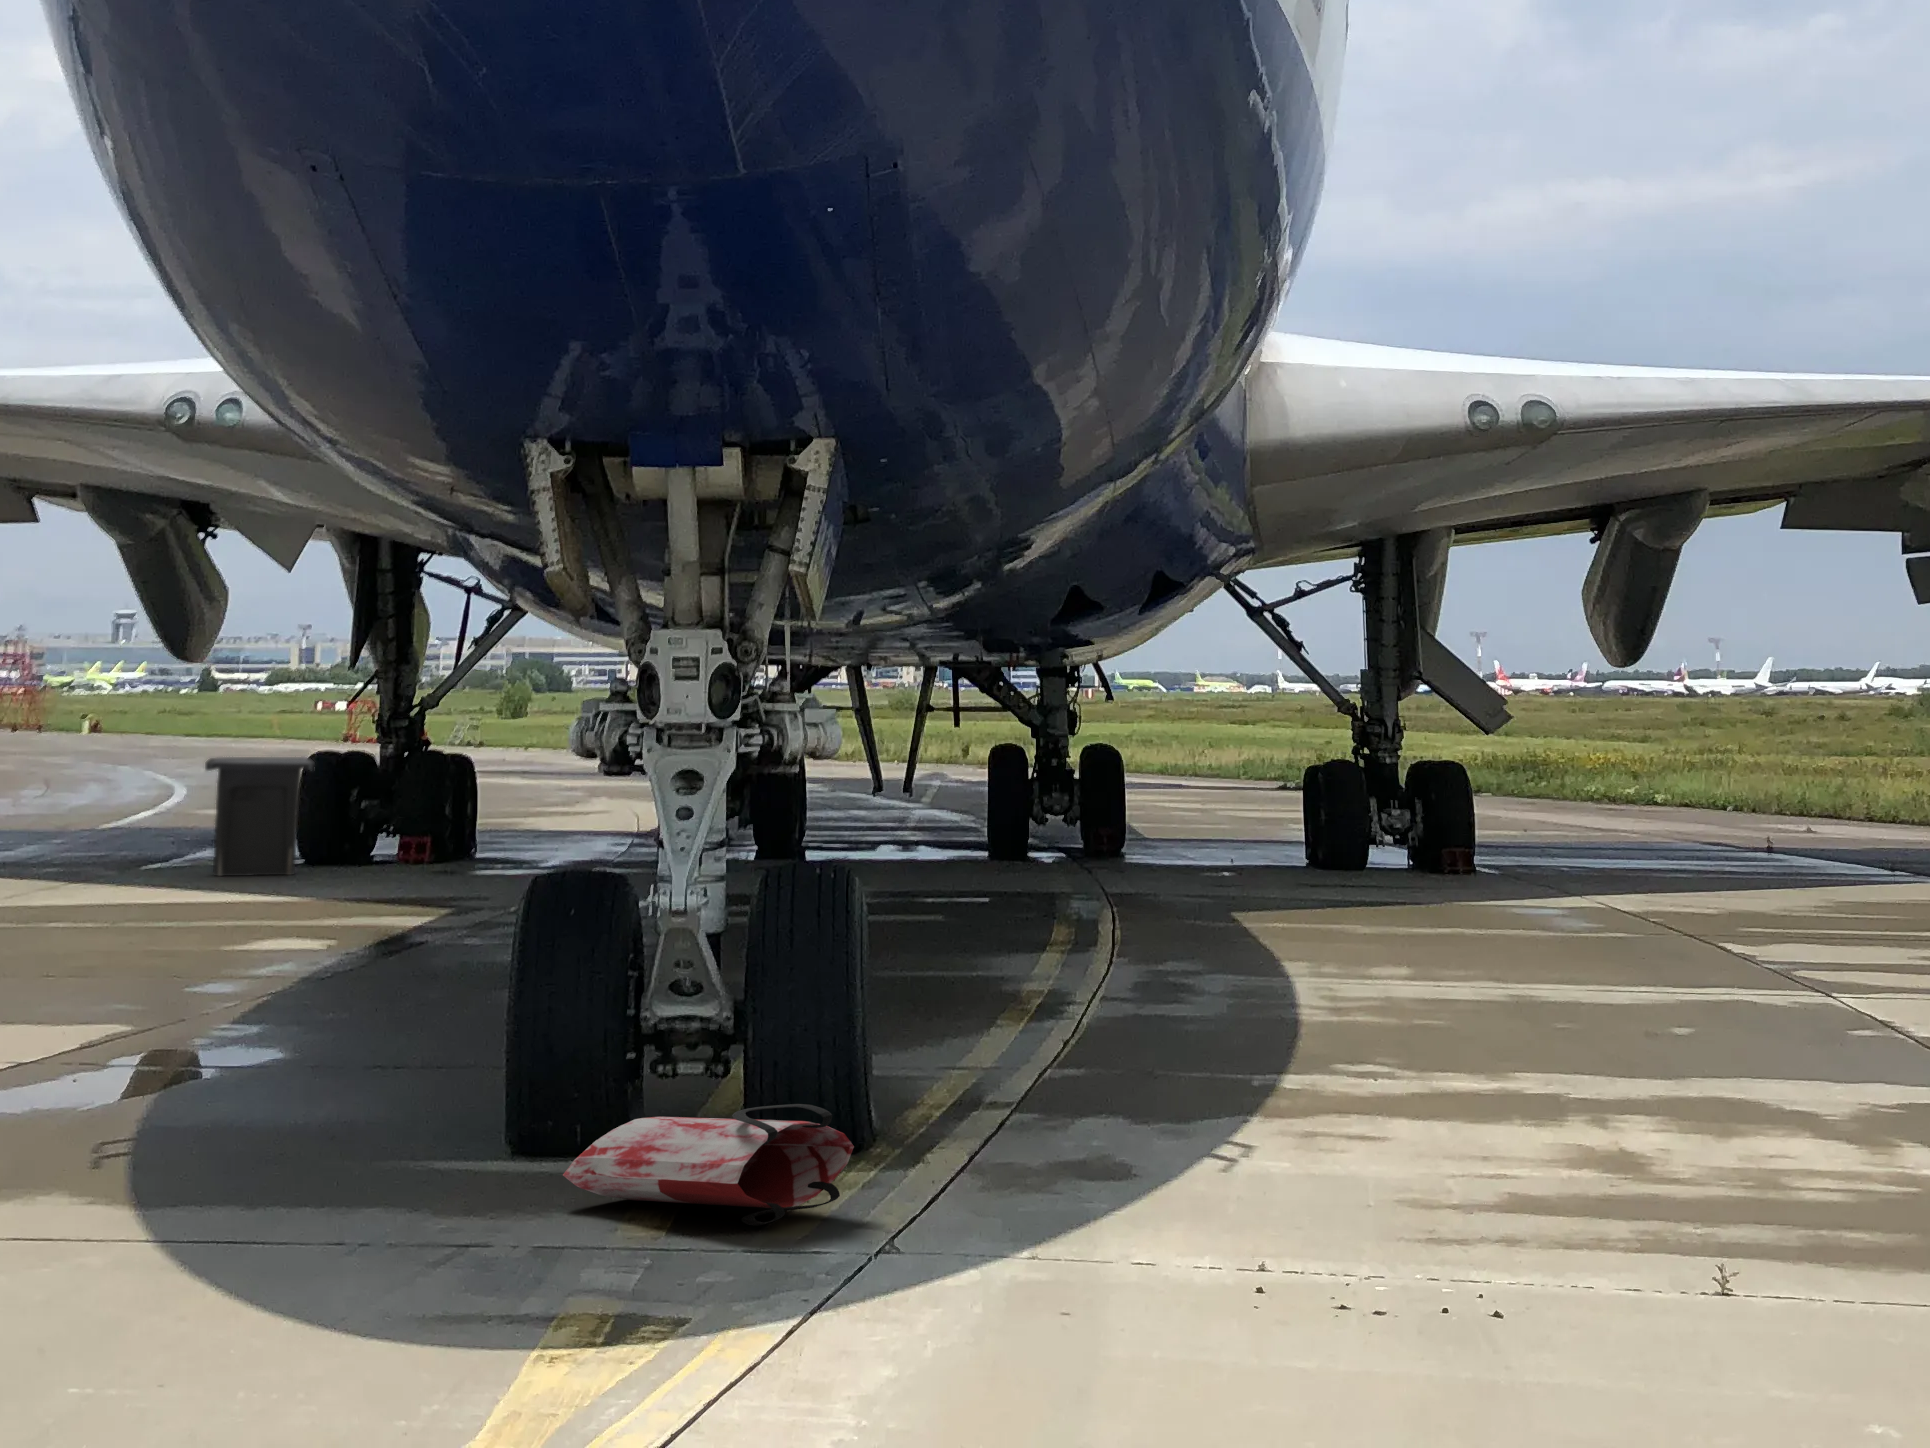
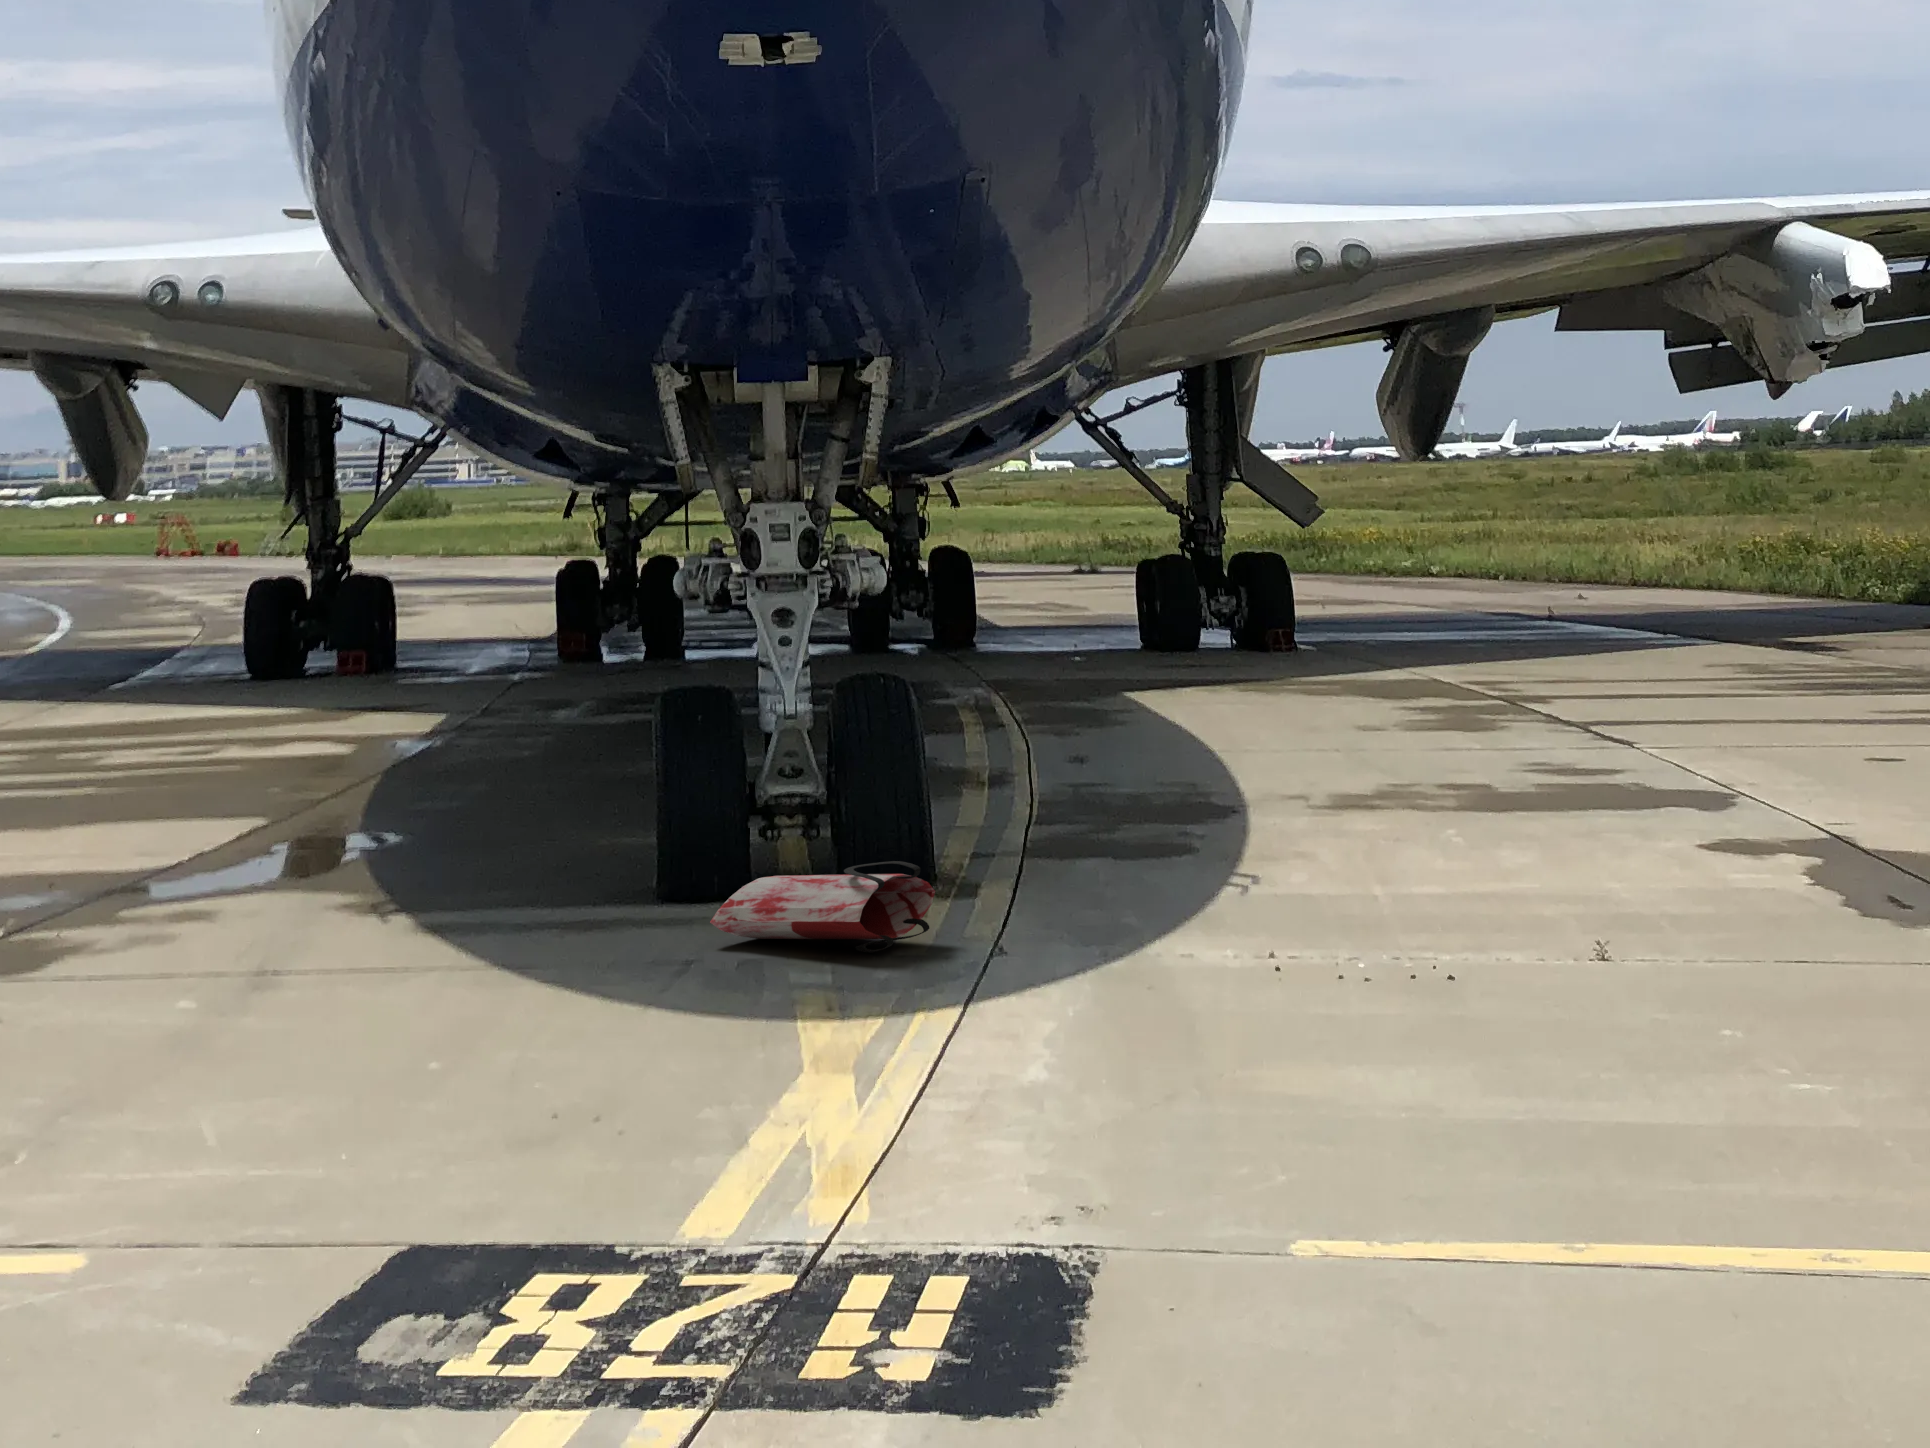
trash can: present [205,757,314,876] -> none [162,587,260,695]

